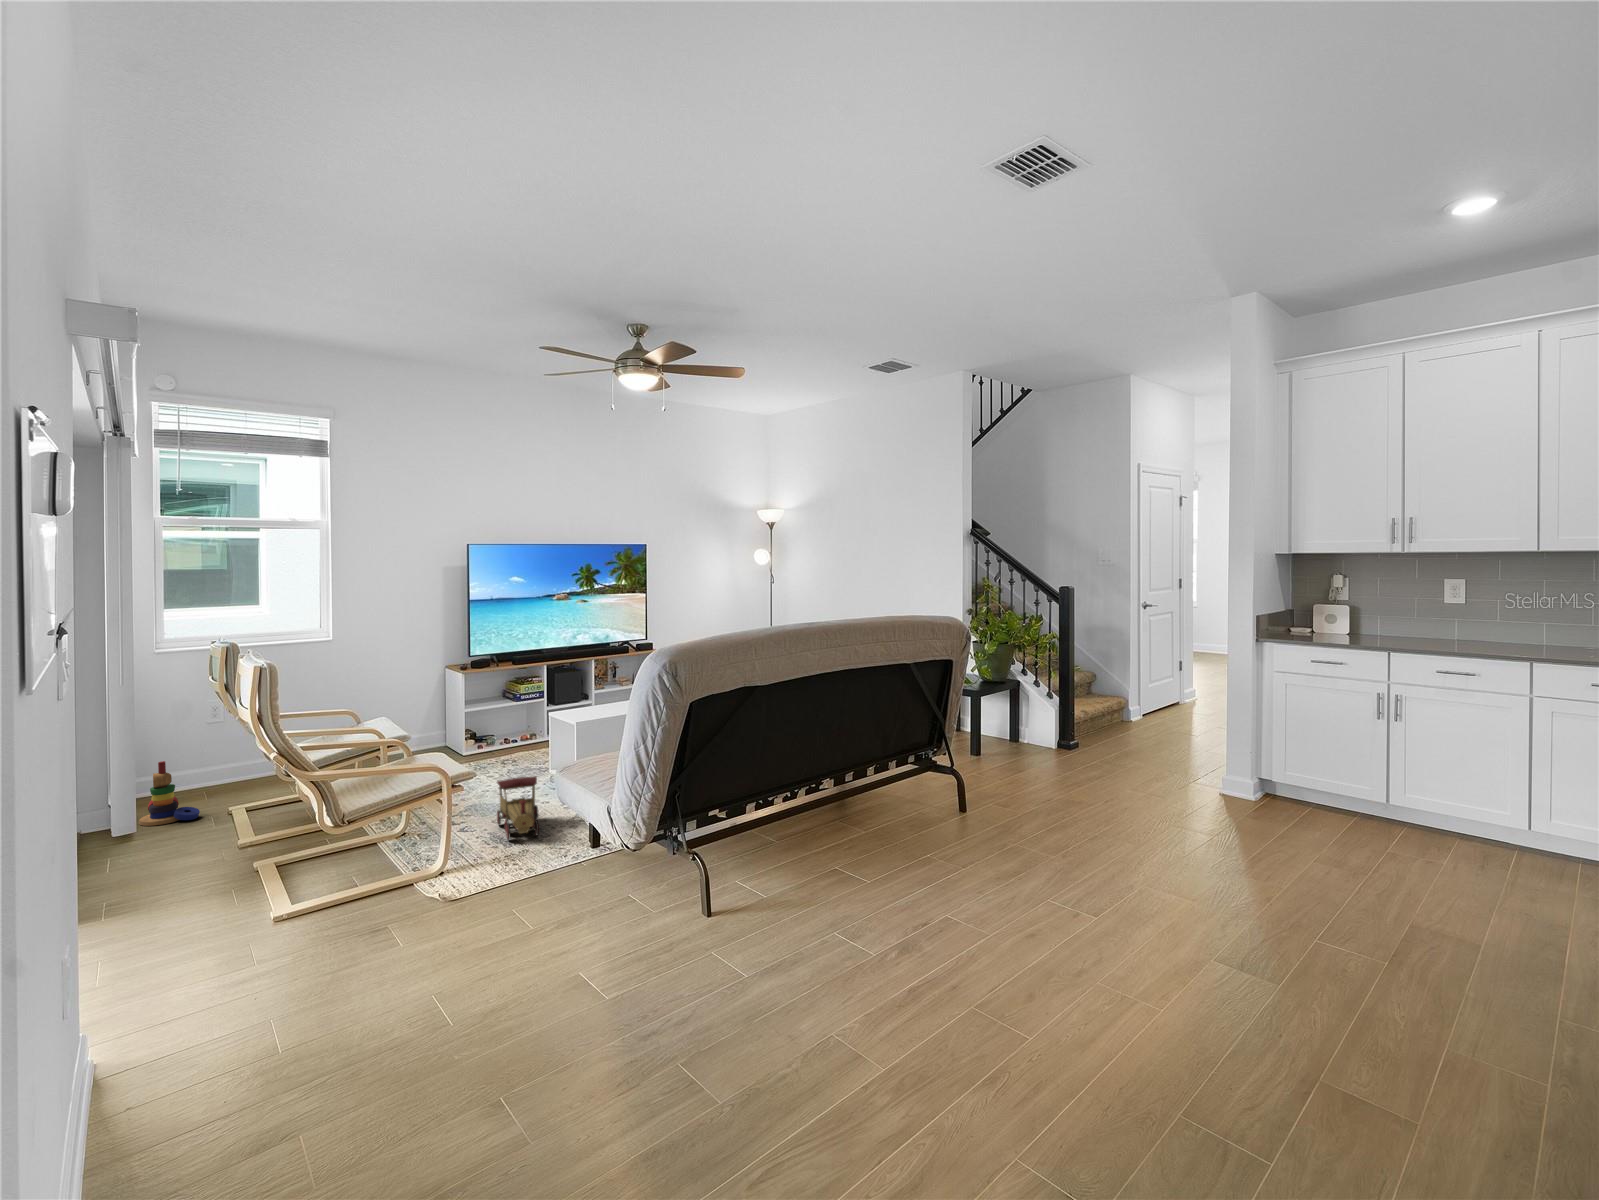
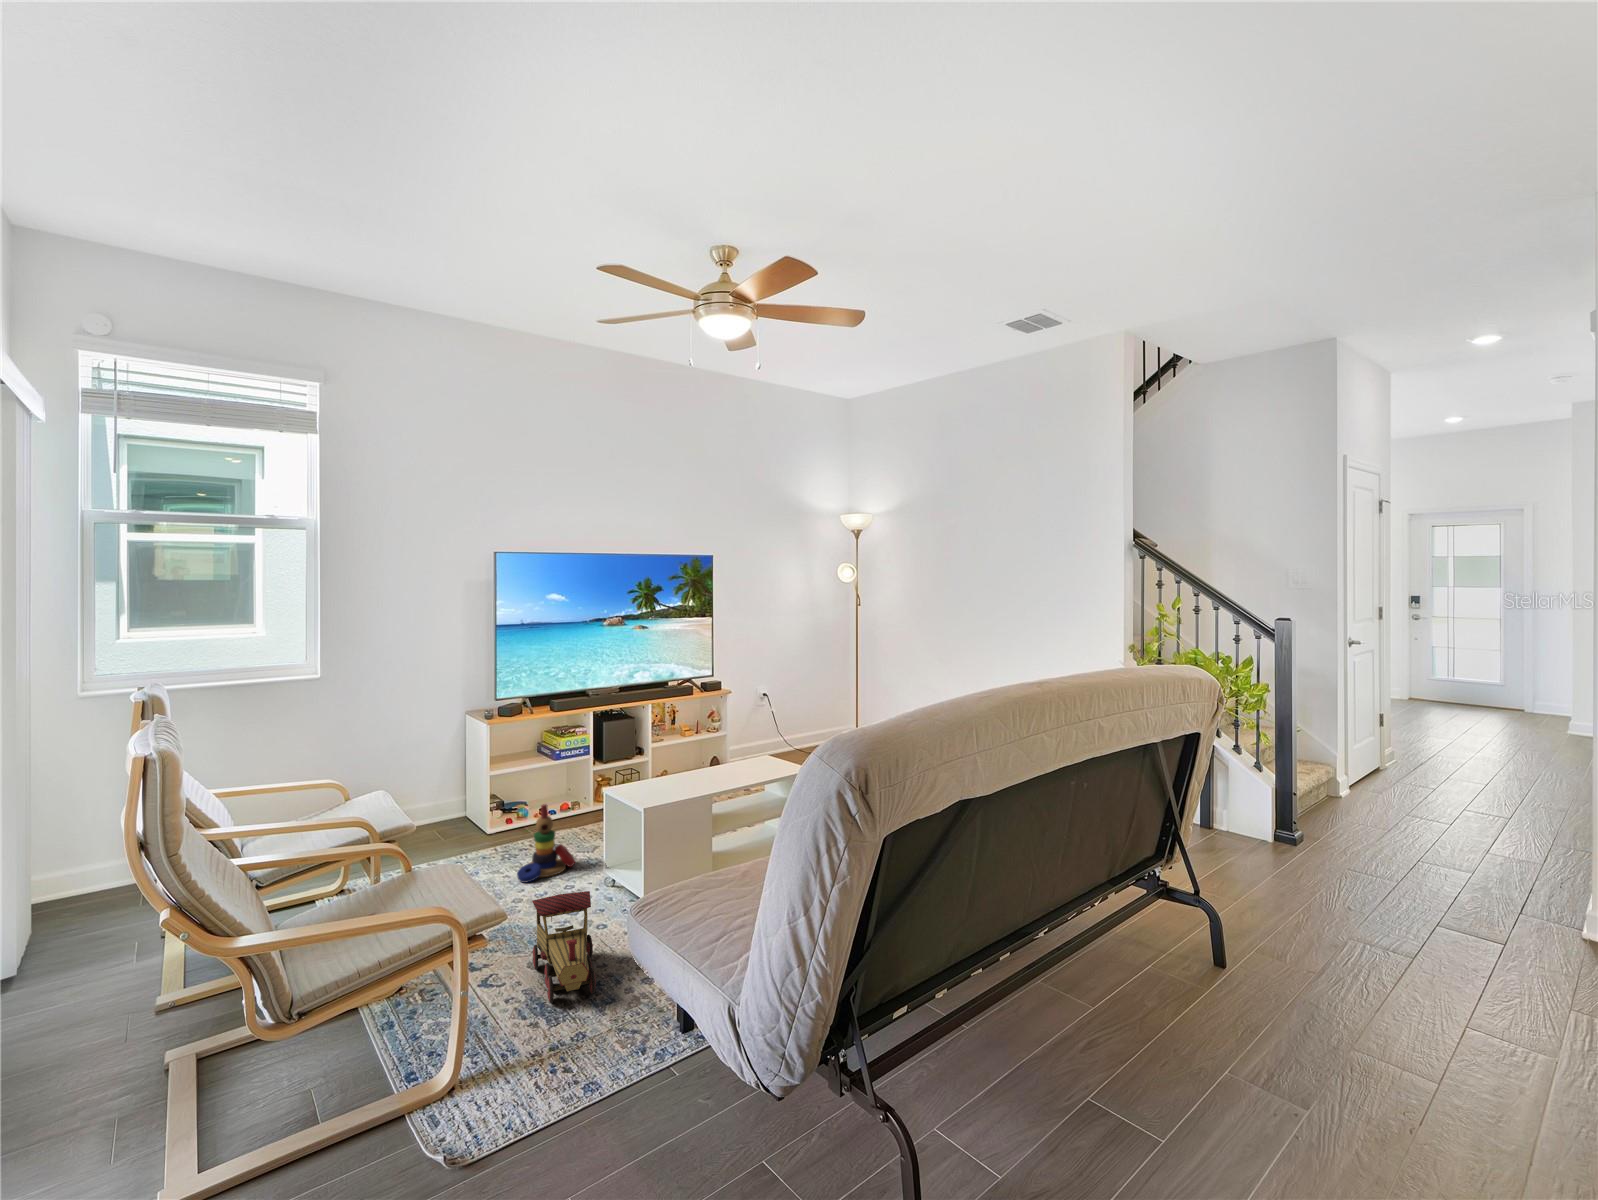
stacking toy: present [139,761,200,826] -> present [517,804,575,883]

